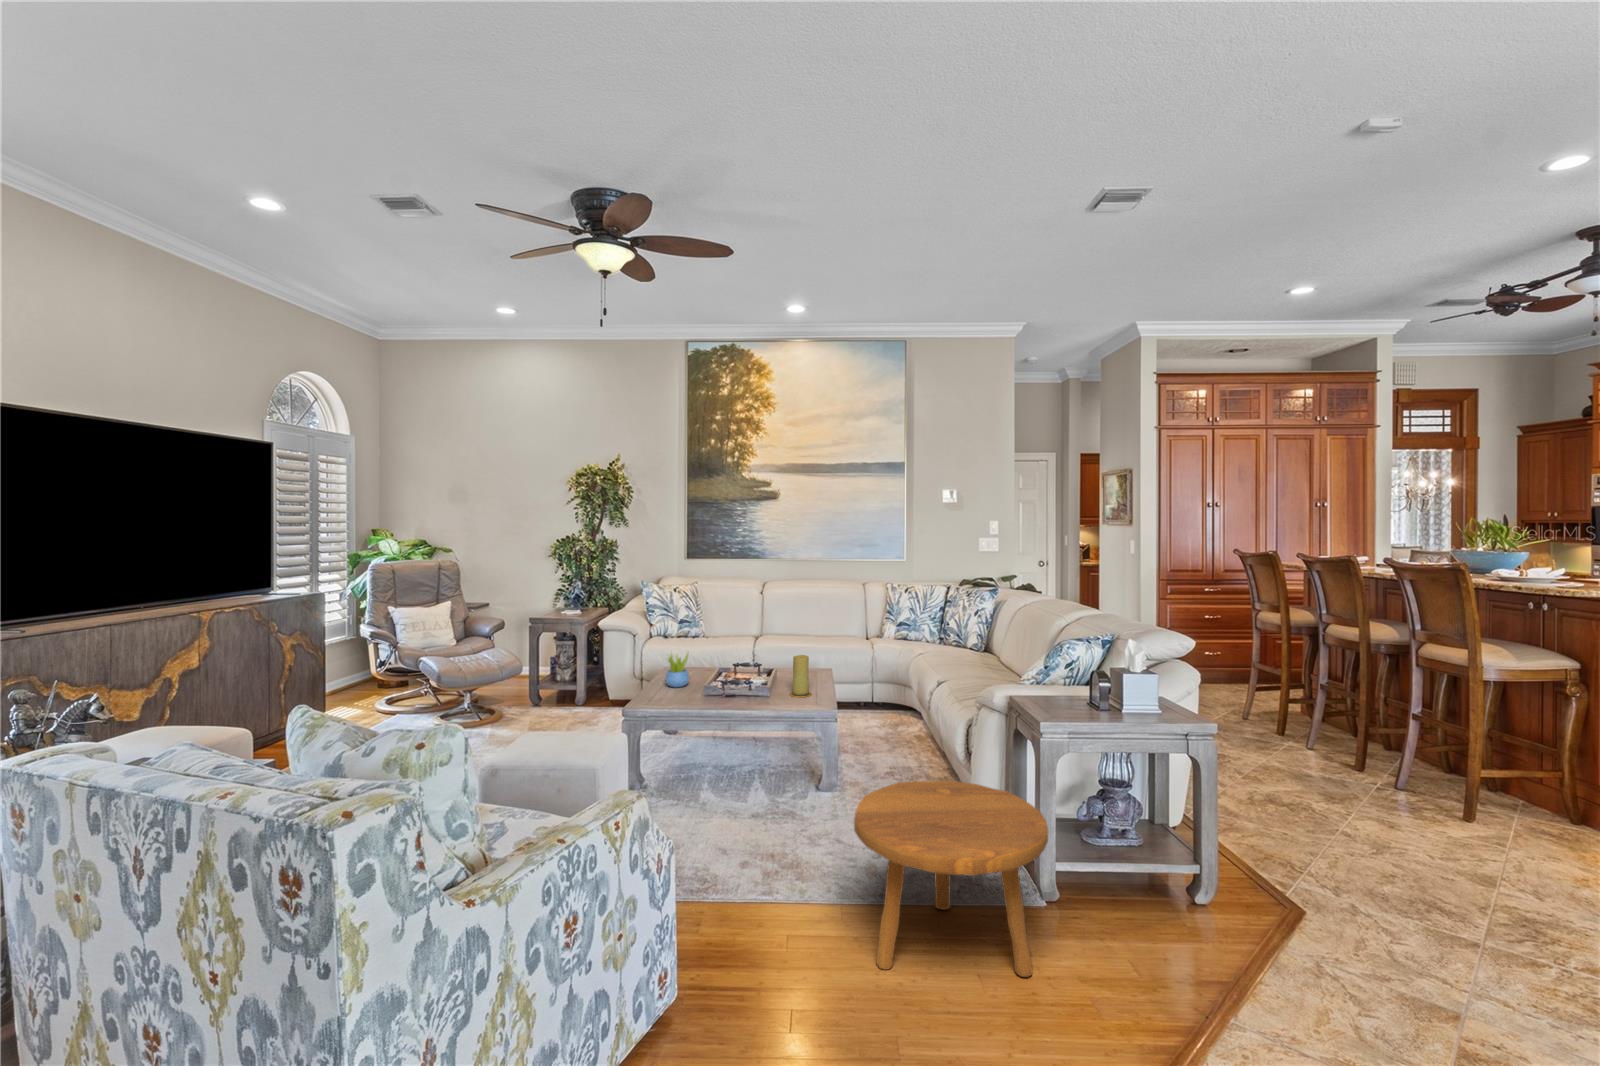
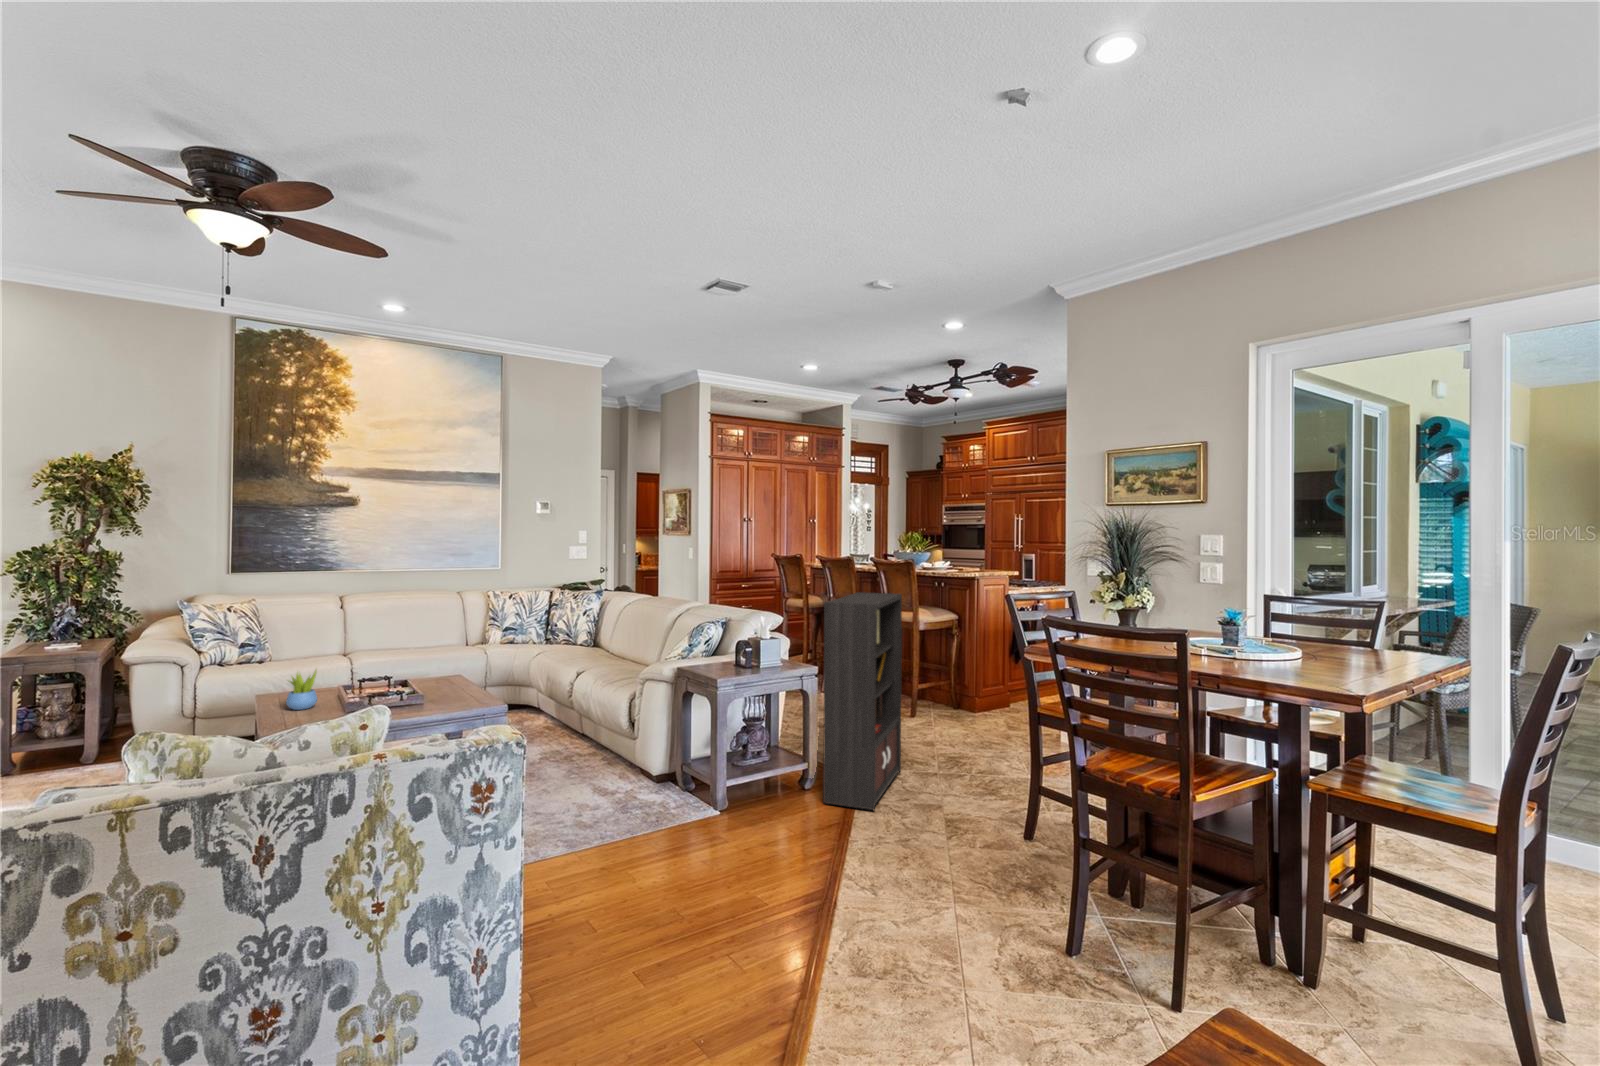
bookcase: none [1214,616,1390,973] -> present [823,592,902,810]
candle: present [790,655,811,697] -> none [444,659,468,700]
footstool: present [854,781,1048,977] -> none [595,734,743,885]

